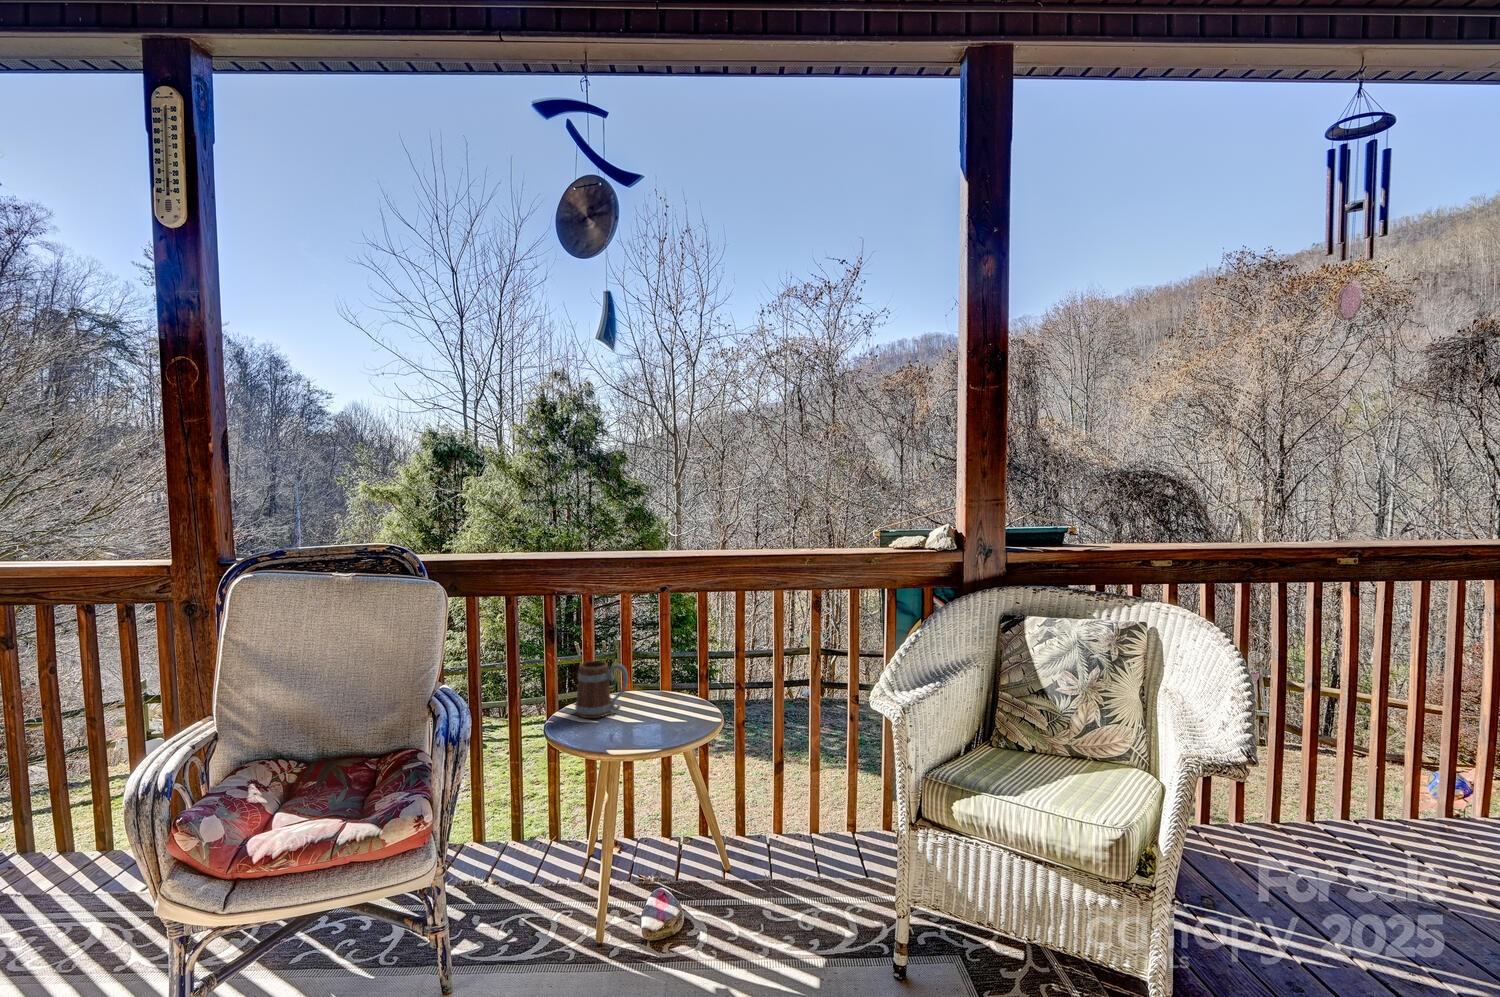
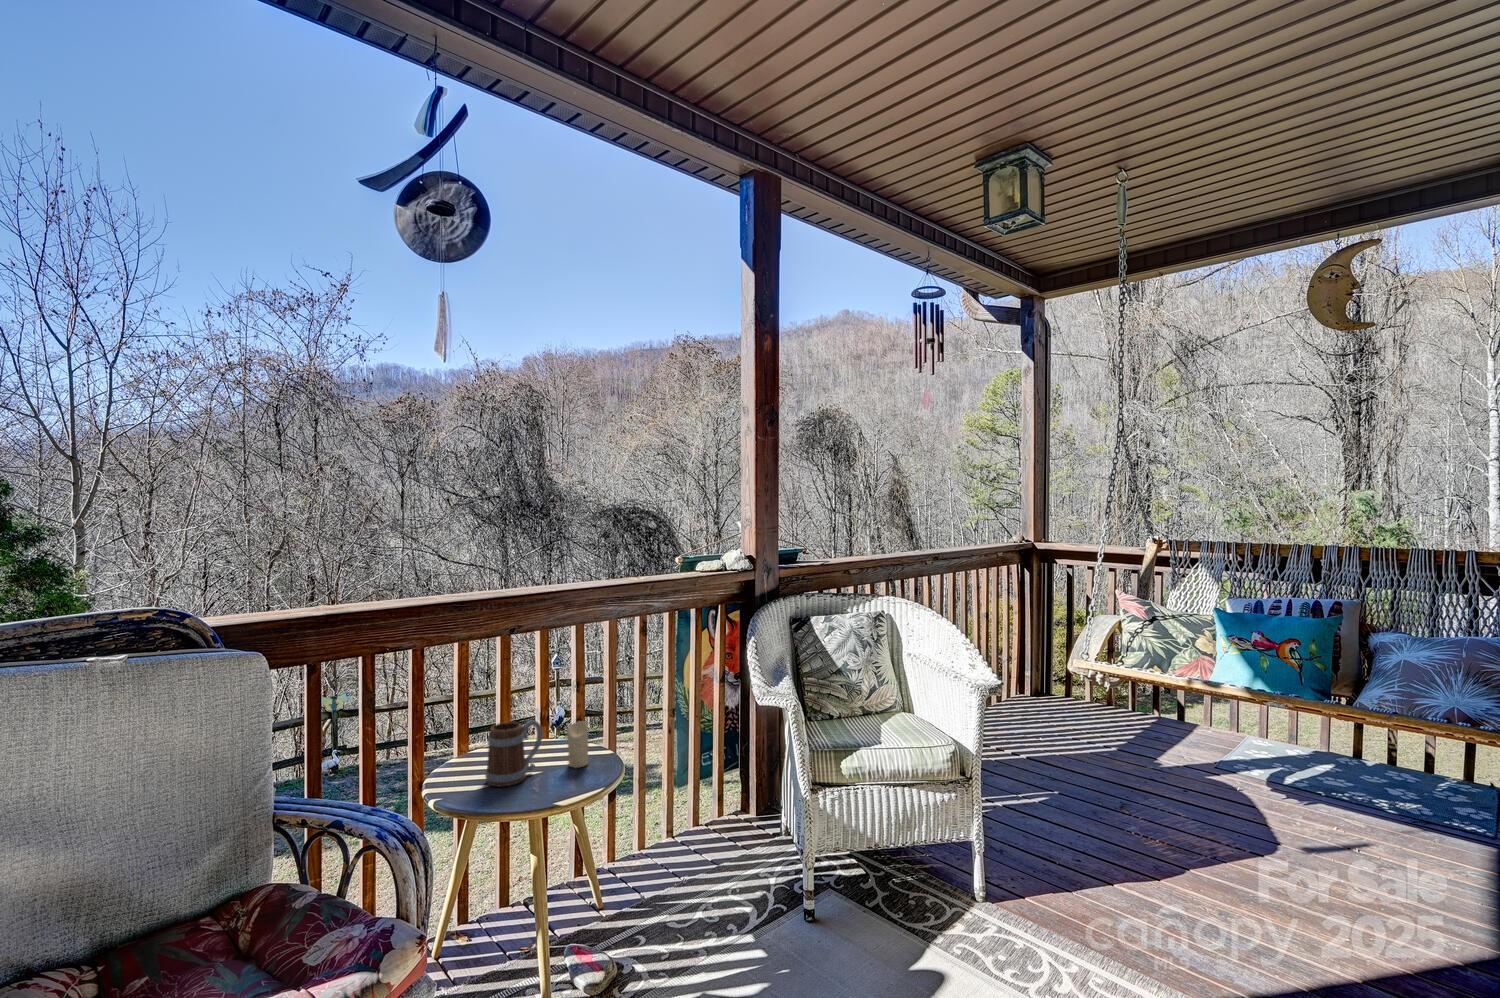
candle: none [646,675,667,719] -> present [567,721,589,768]

